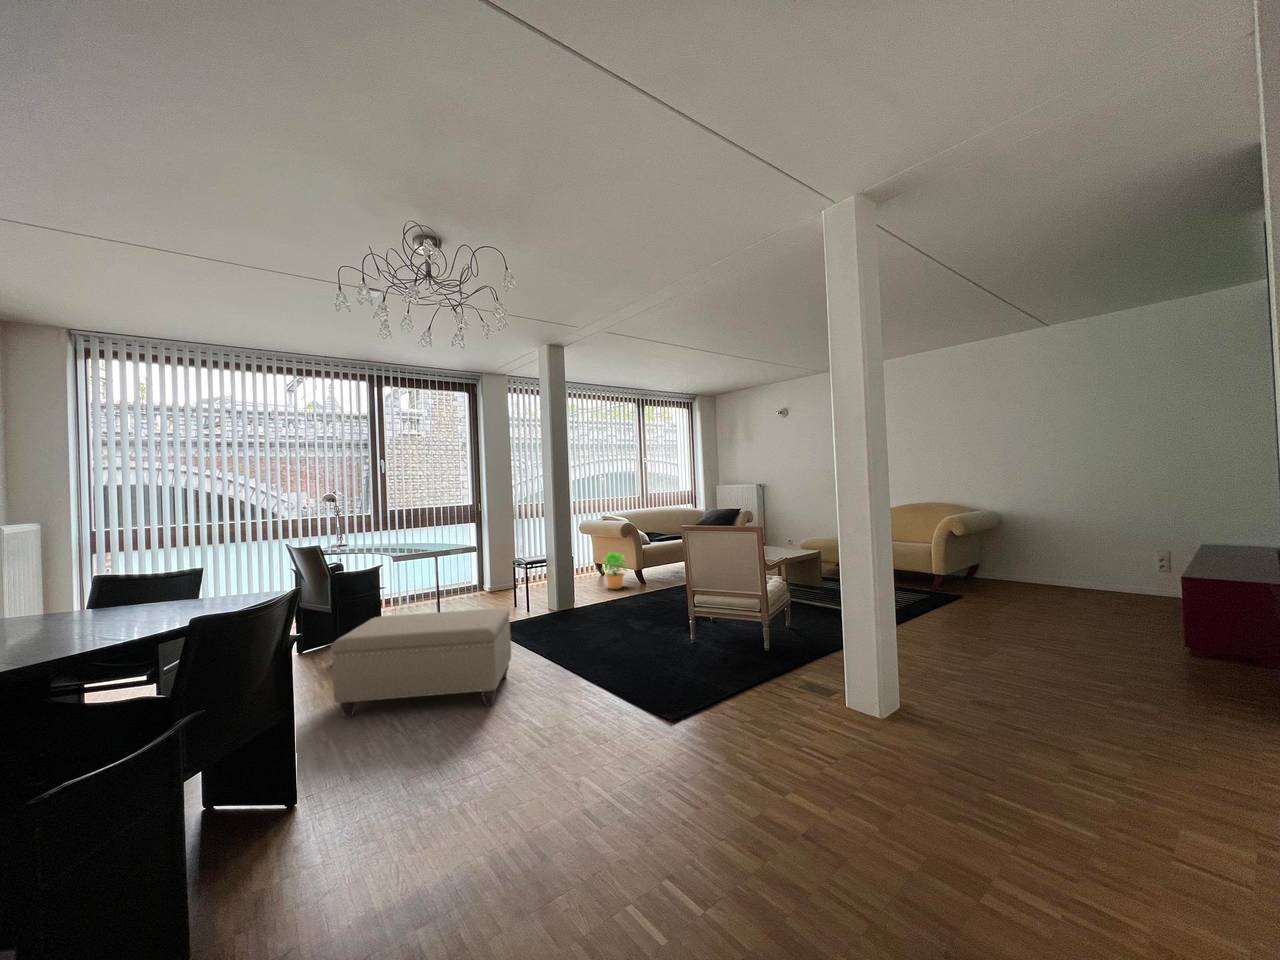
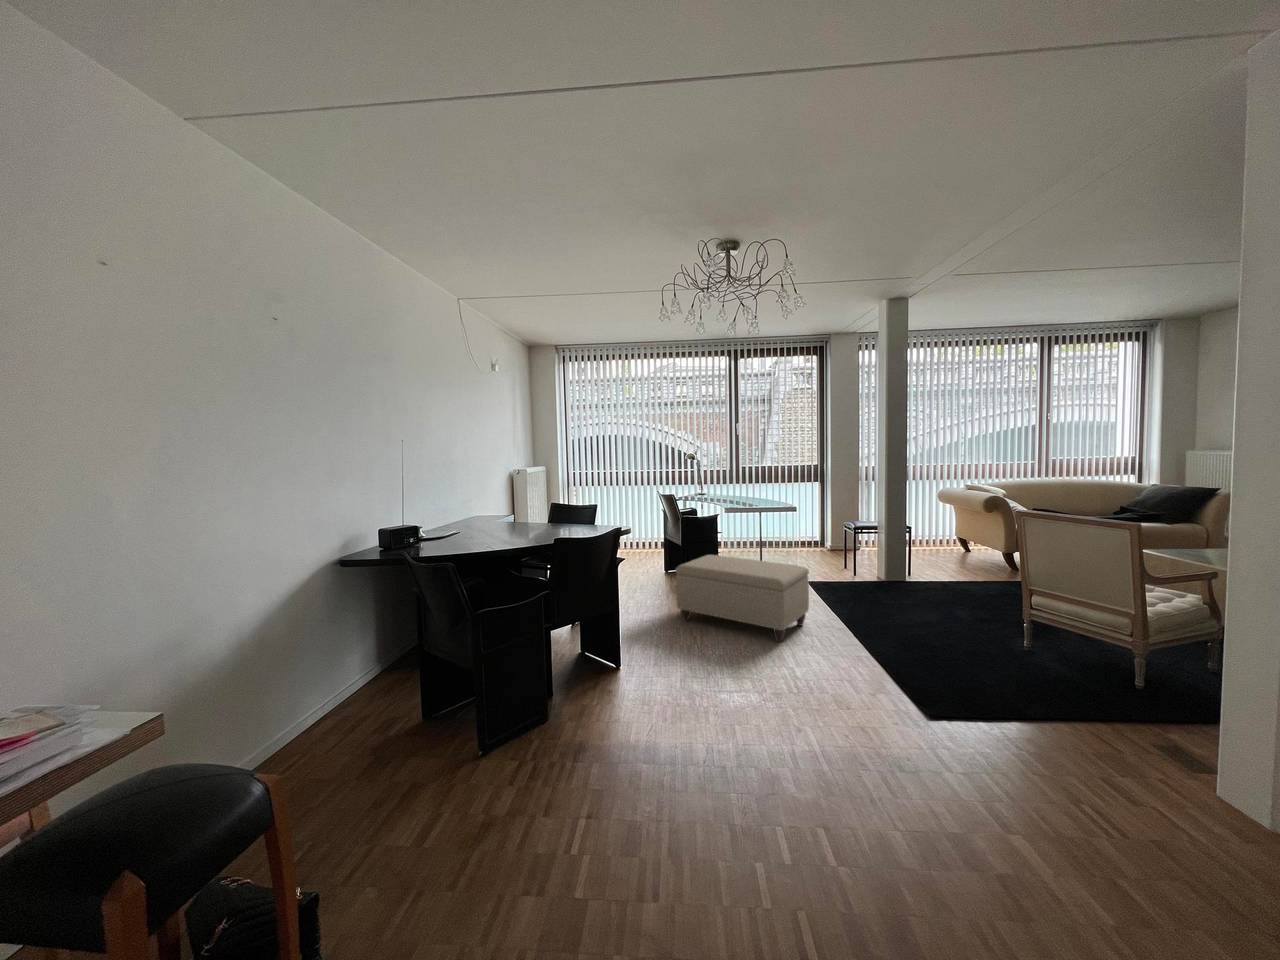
potted plant: present [602,552,626,589] -> none [950,527,992,571]

